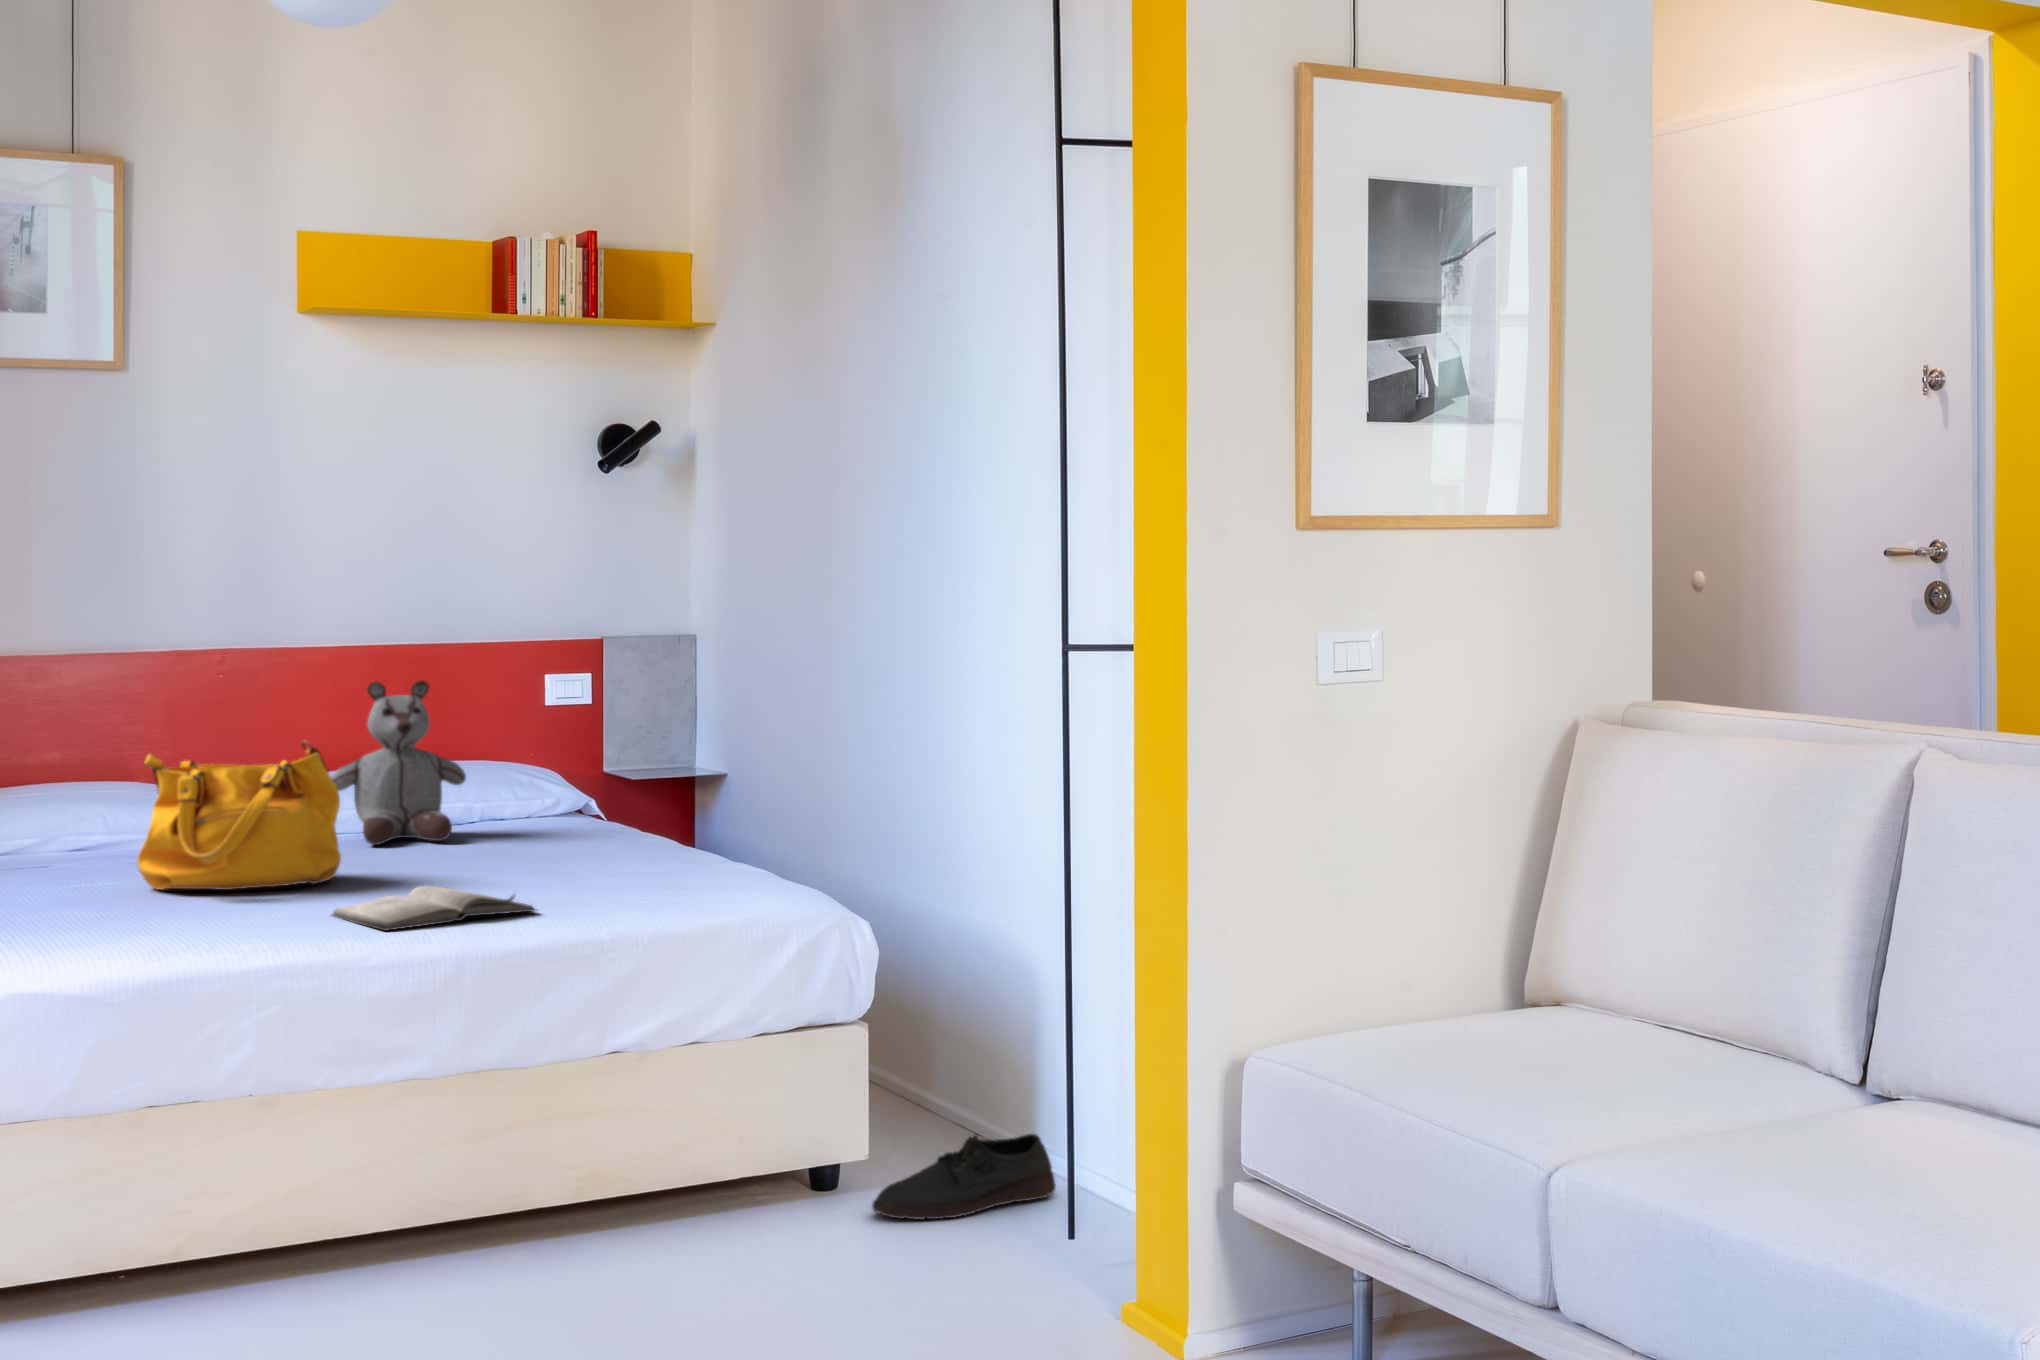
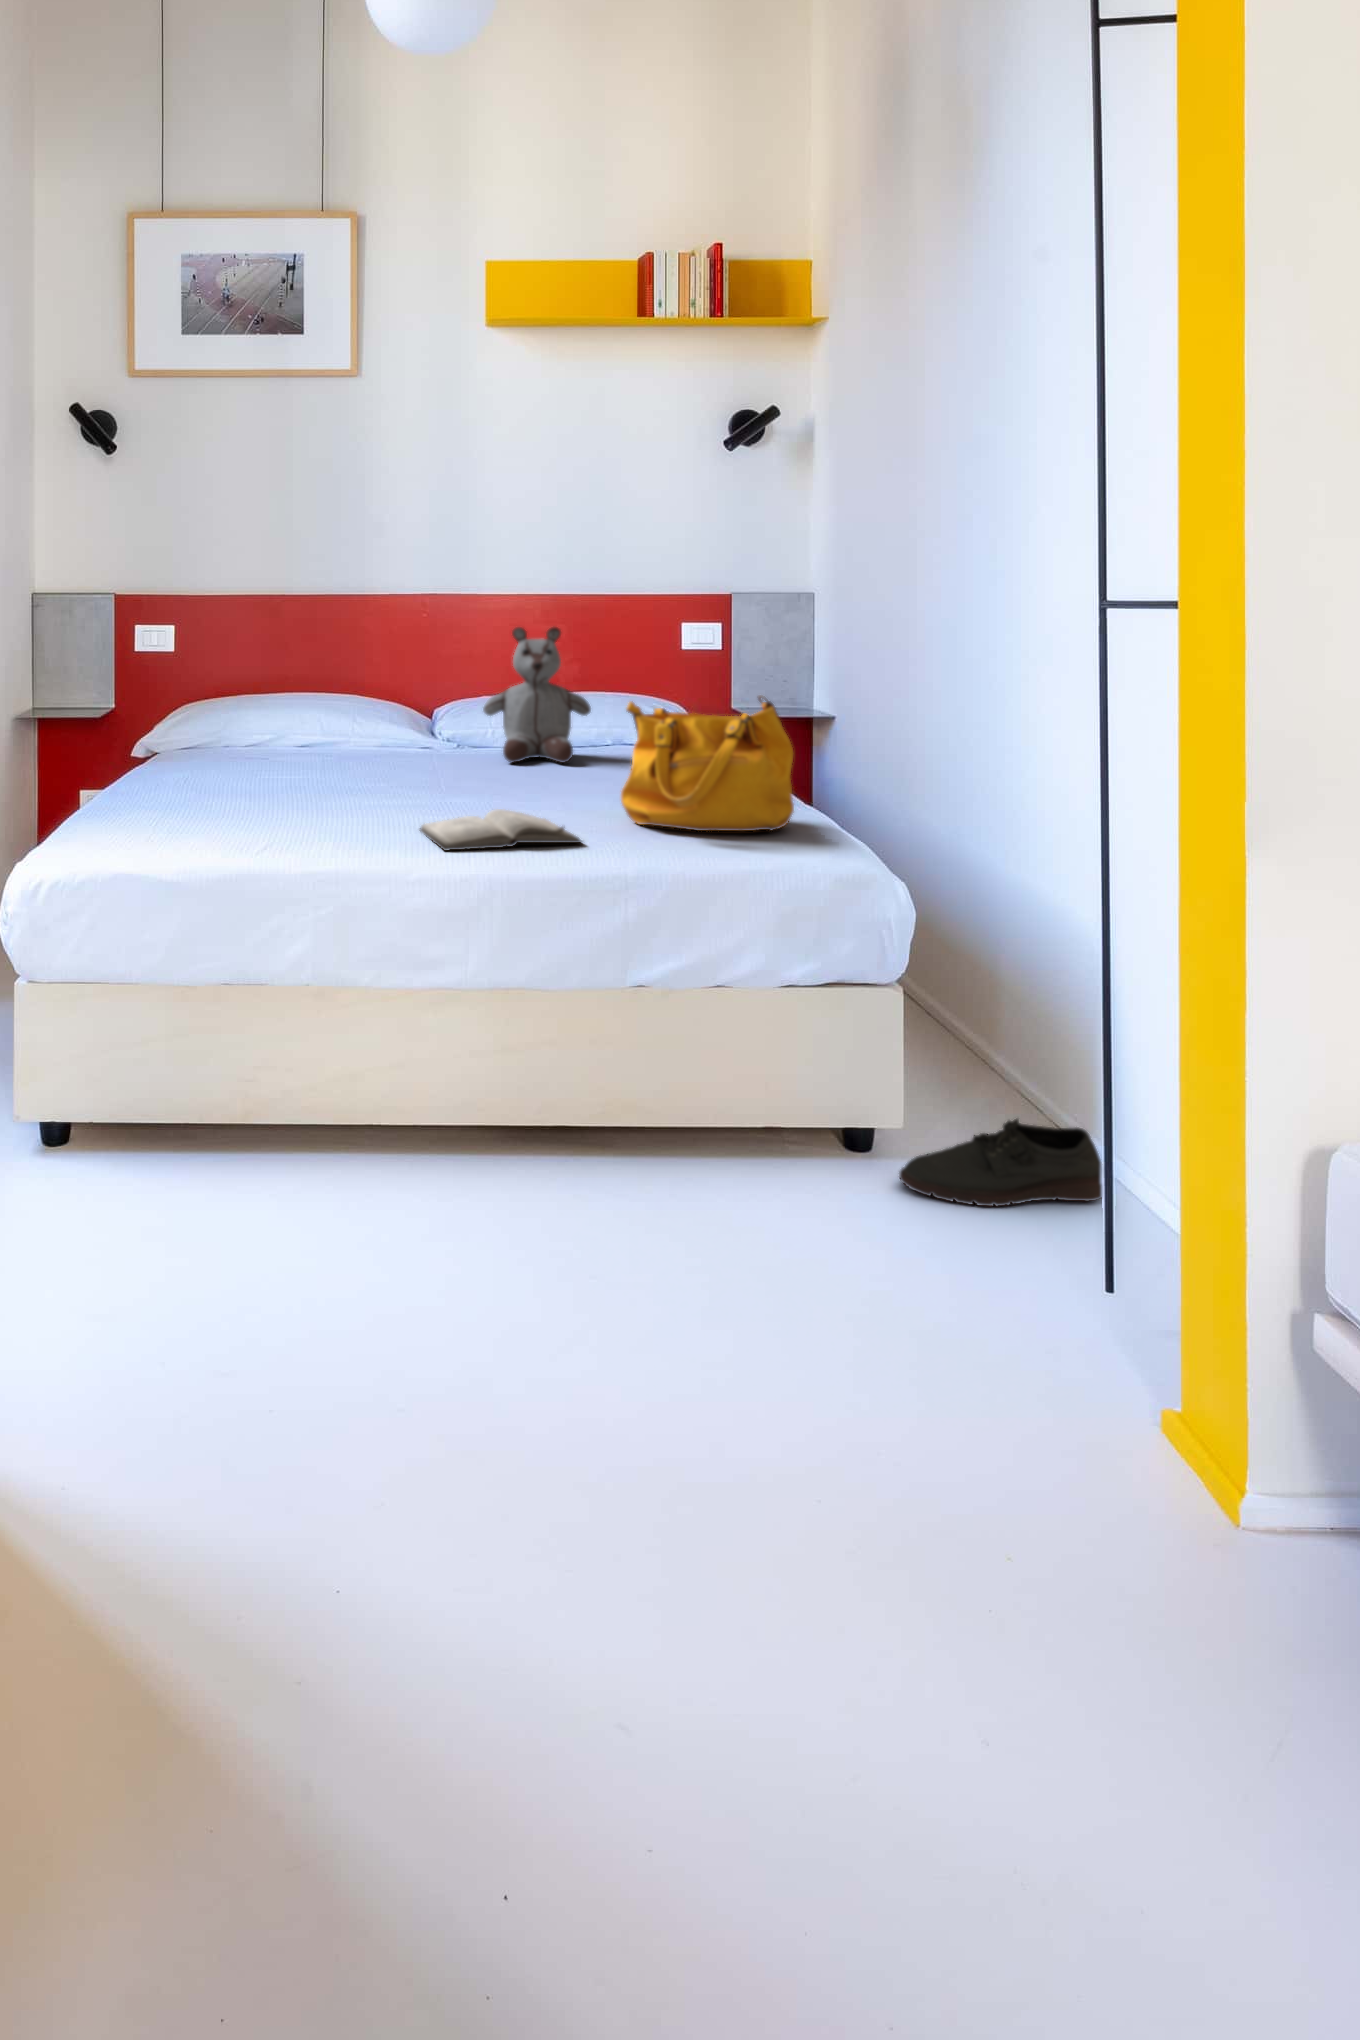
handbag: present [137,741,341,890] -> present [621,696,794,831]

